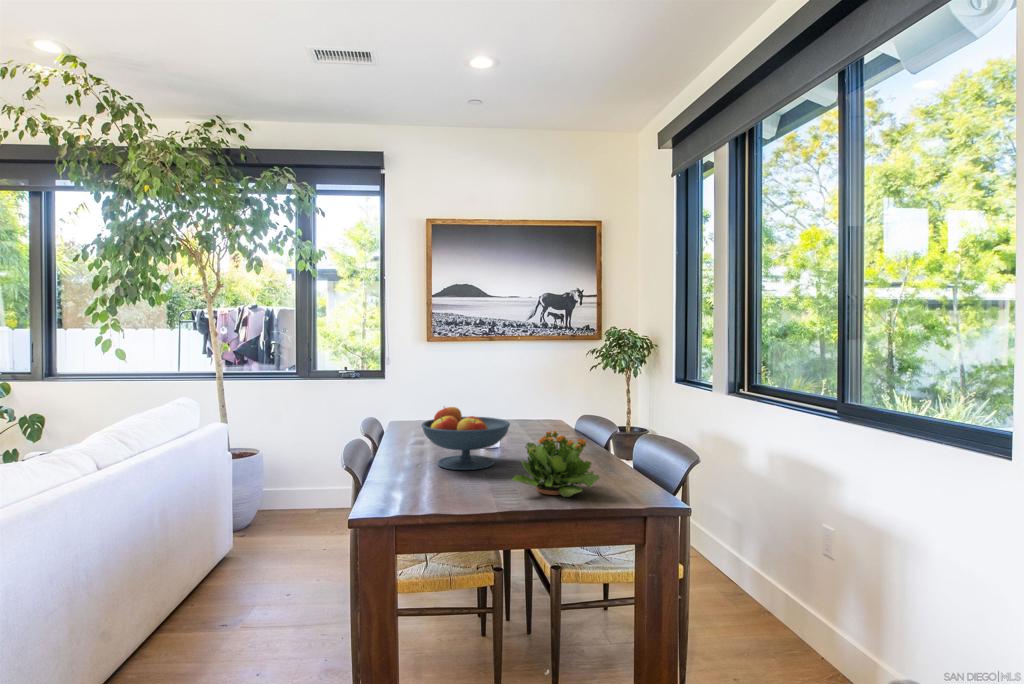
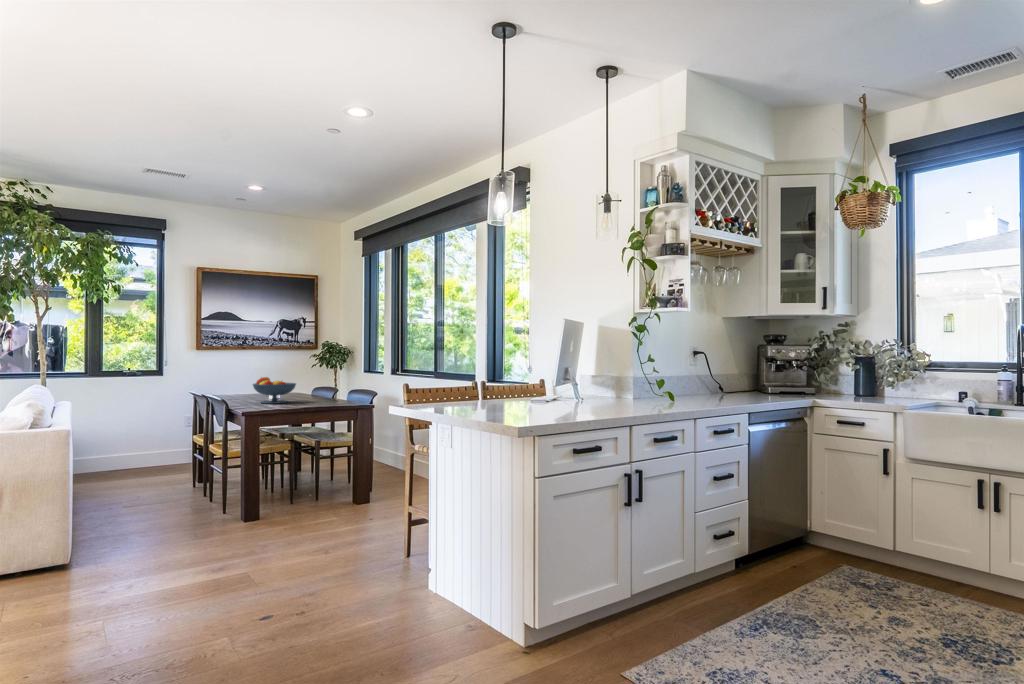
potted flower: present [512,431,600,497] -> none [308,381,344,405]

